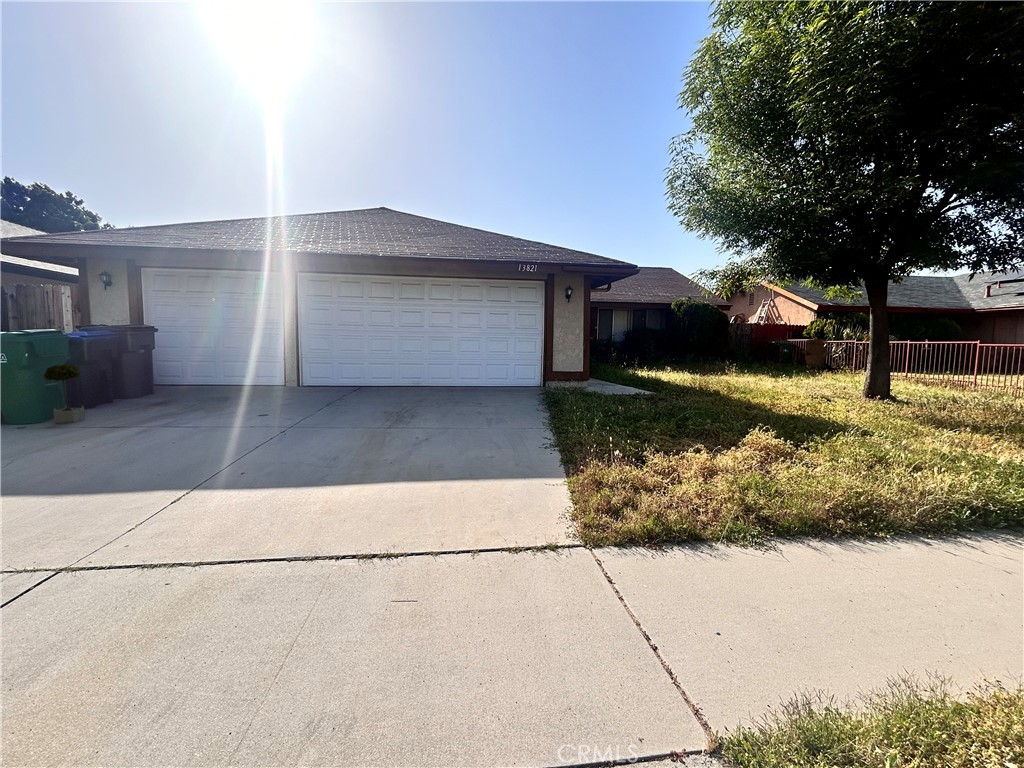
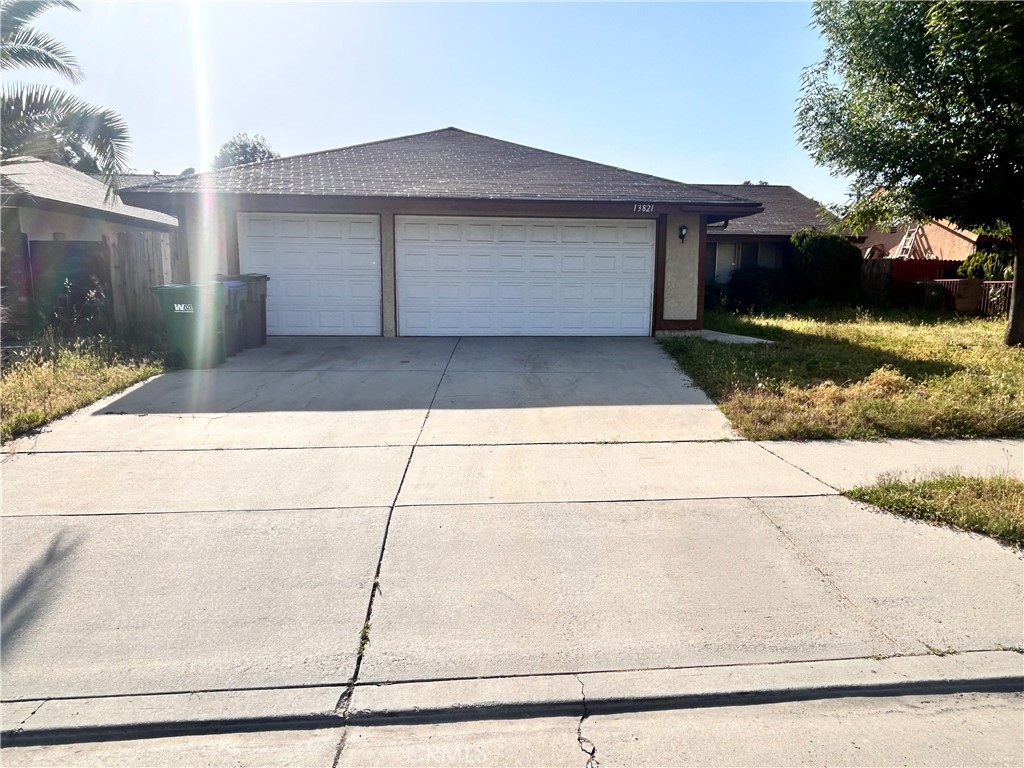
potted tree: present [44,364,85,423] -> none [222,314,247,368]

